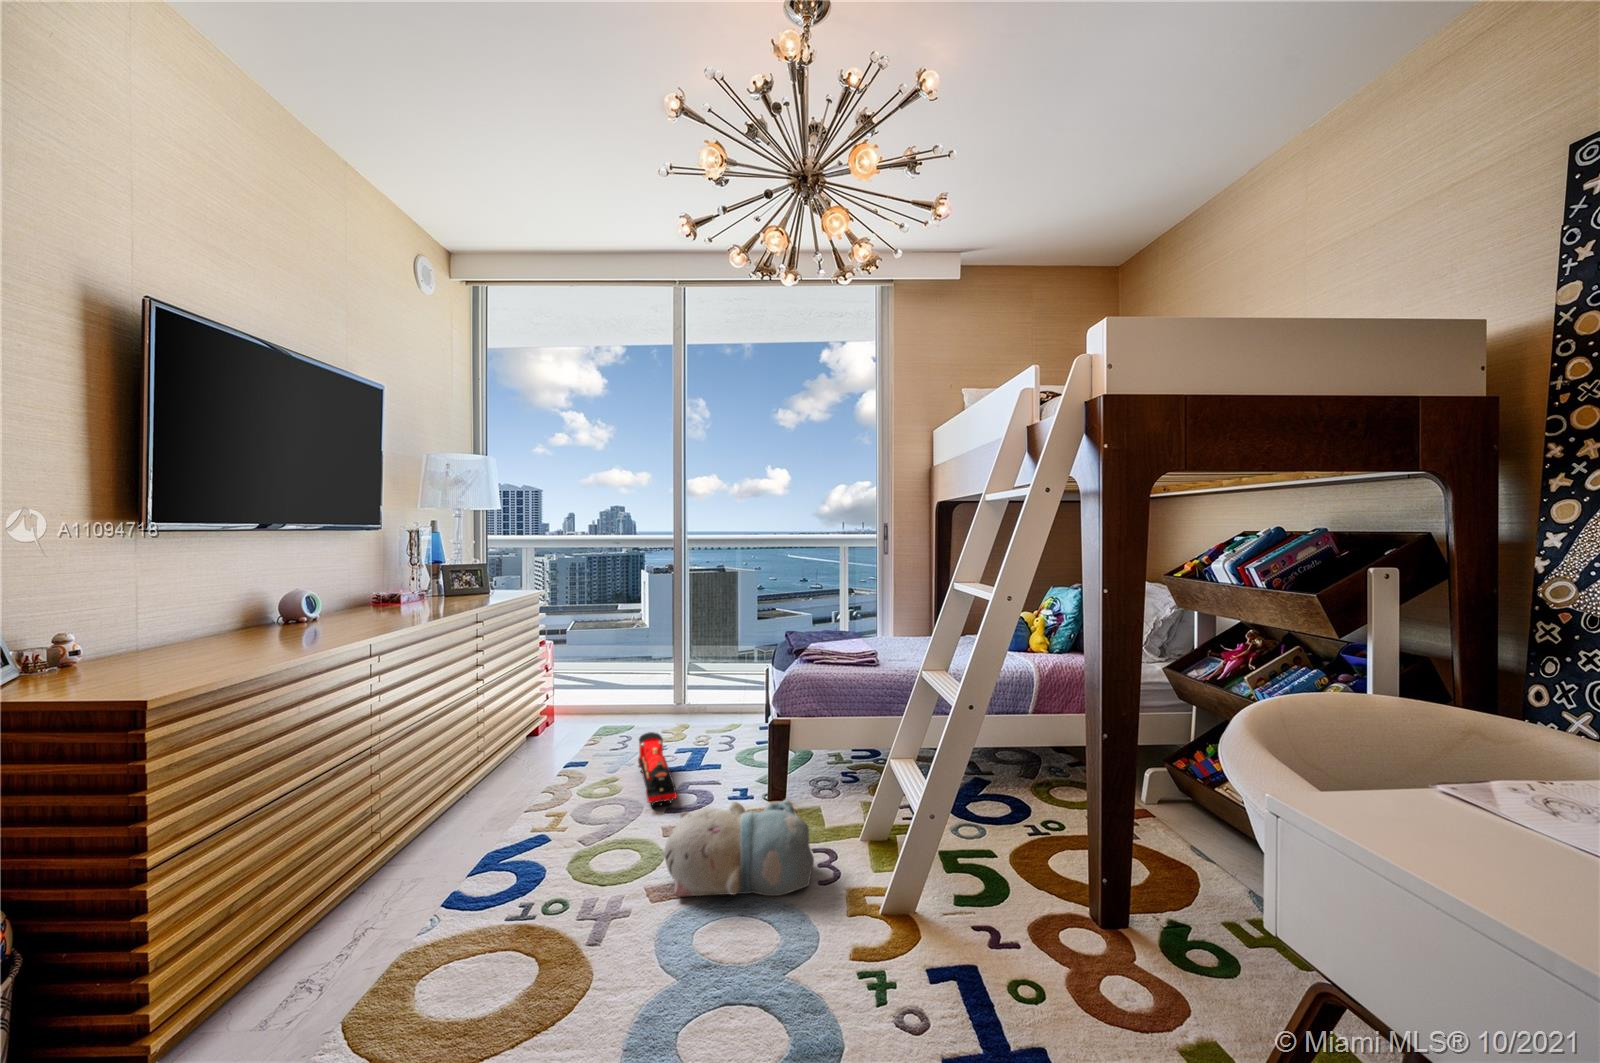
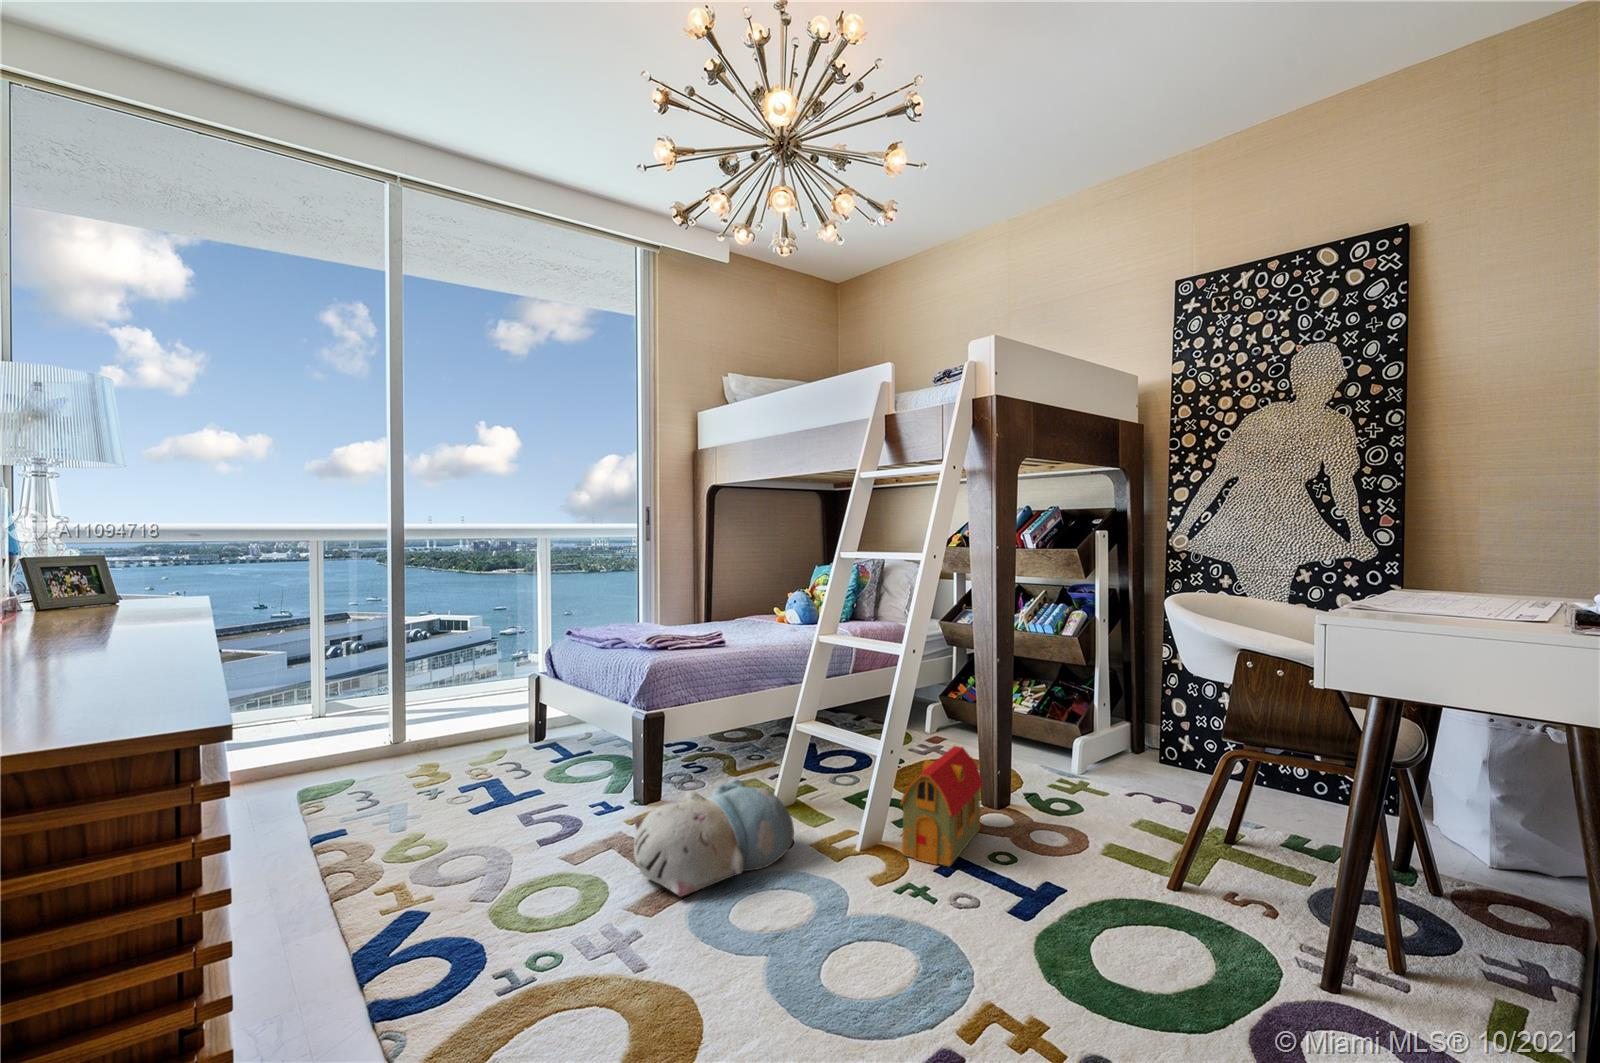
toy train: present [638,732,677,807] -> none [443,768,553,846]
toy house: none [903,831,1039,975] -> present [900,746,983,866]

